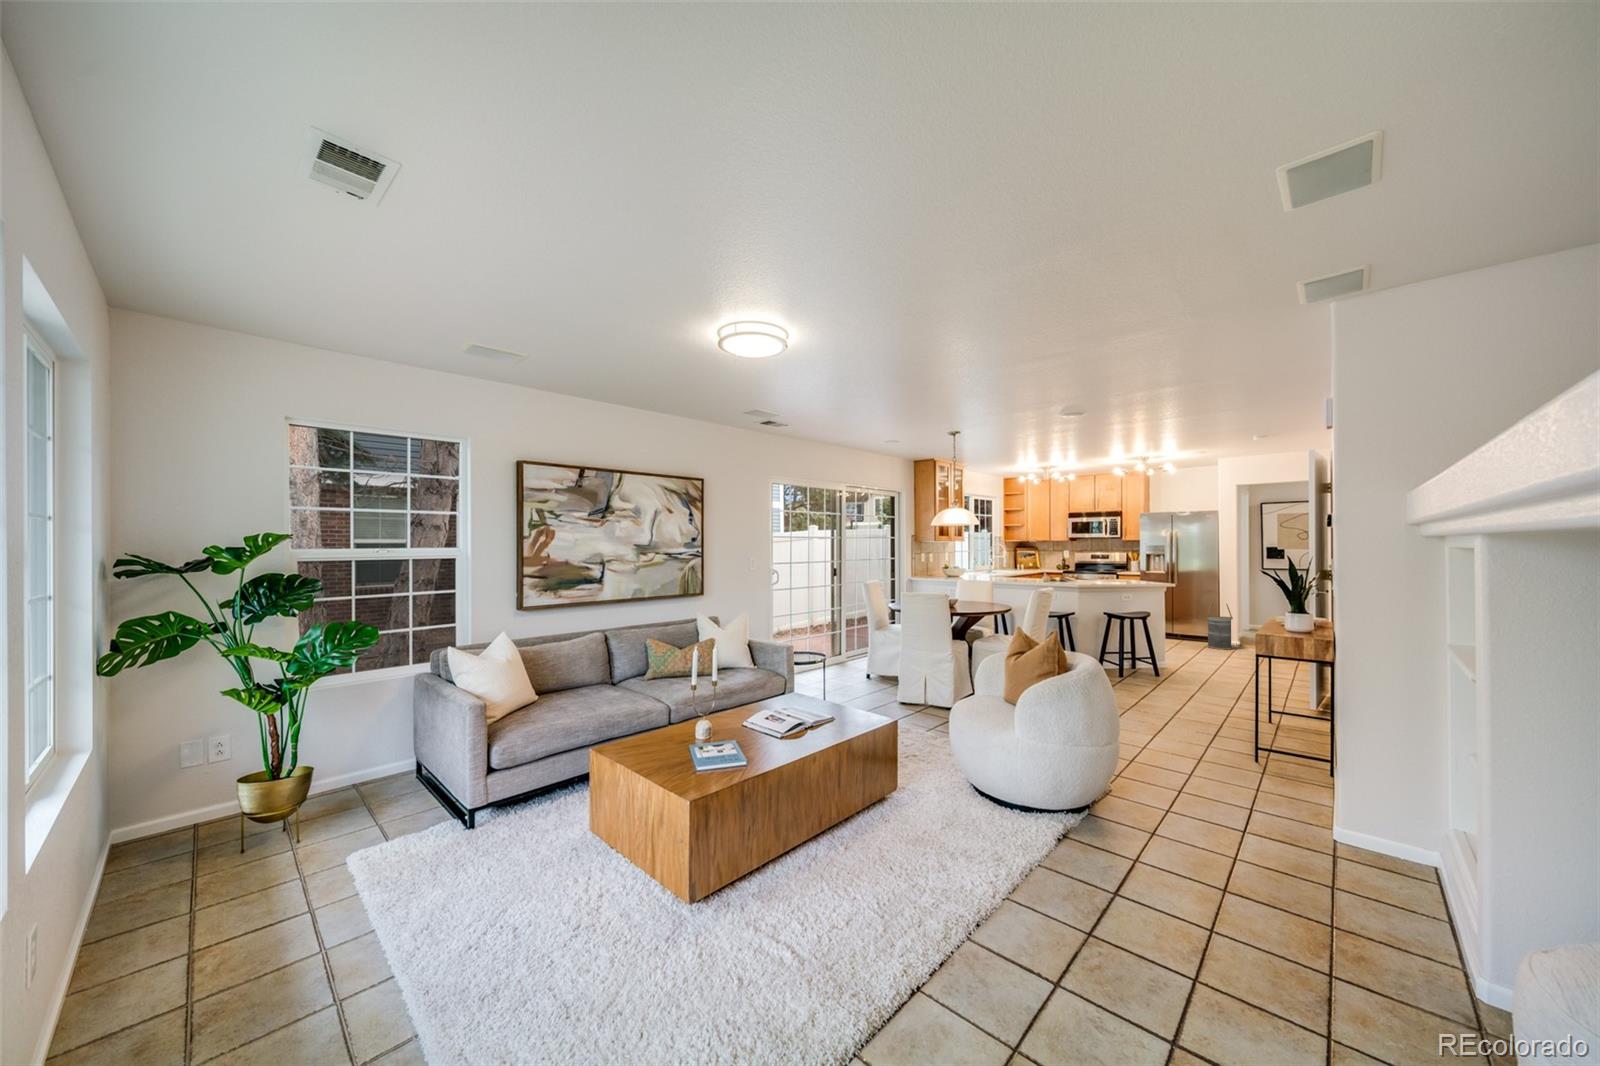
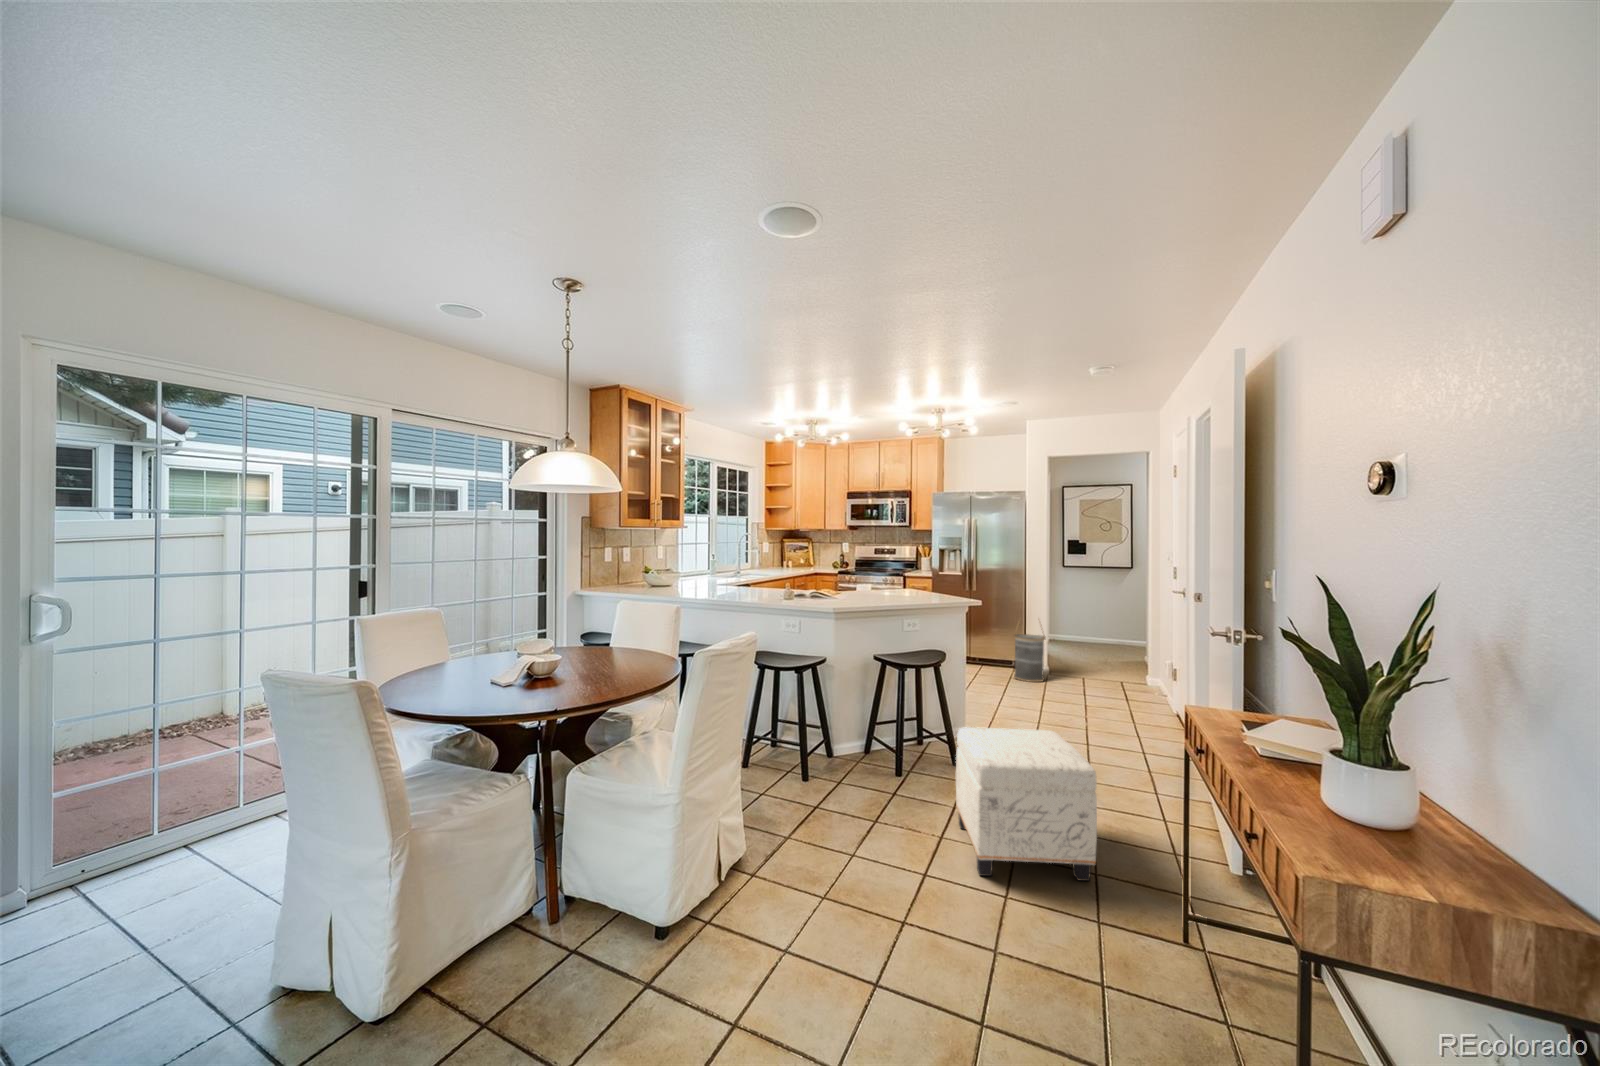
ottoman: none [1154,642,1226,706] -> present [956,727,1097,881]

